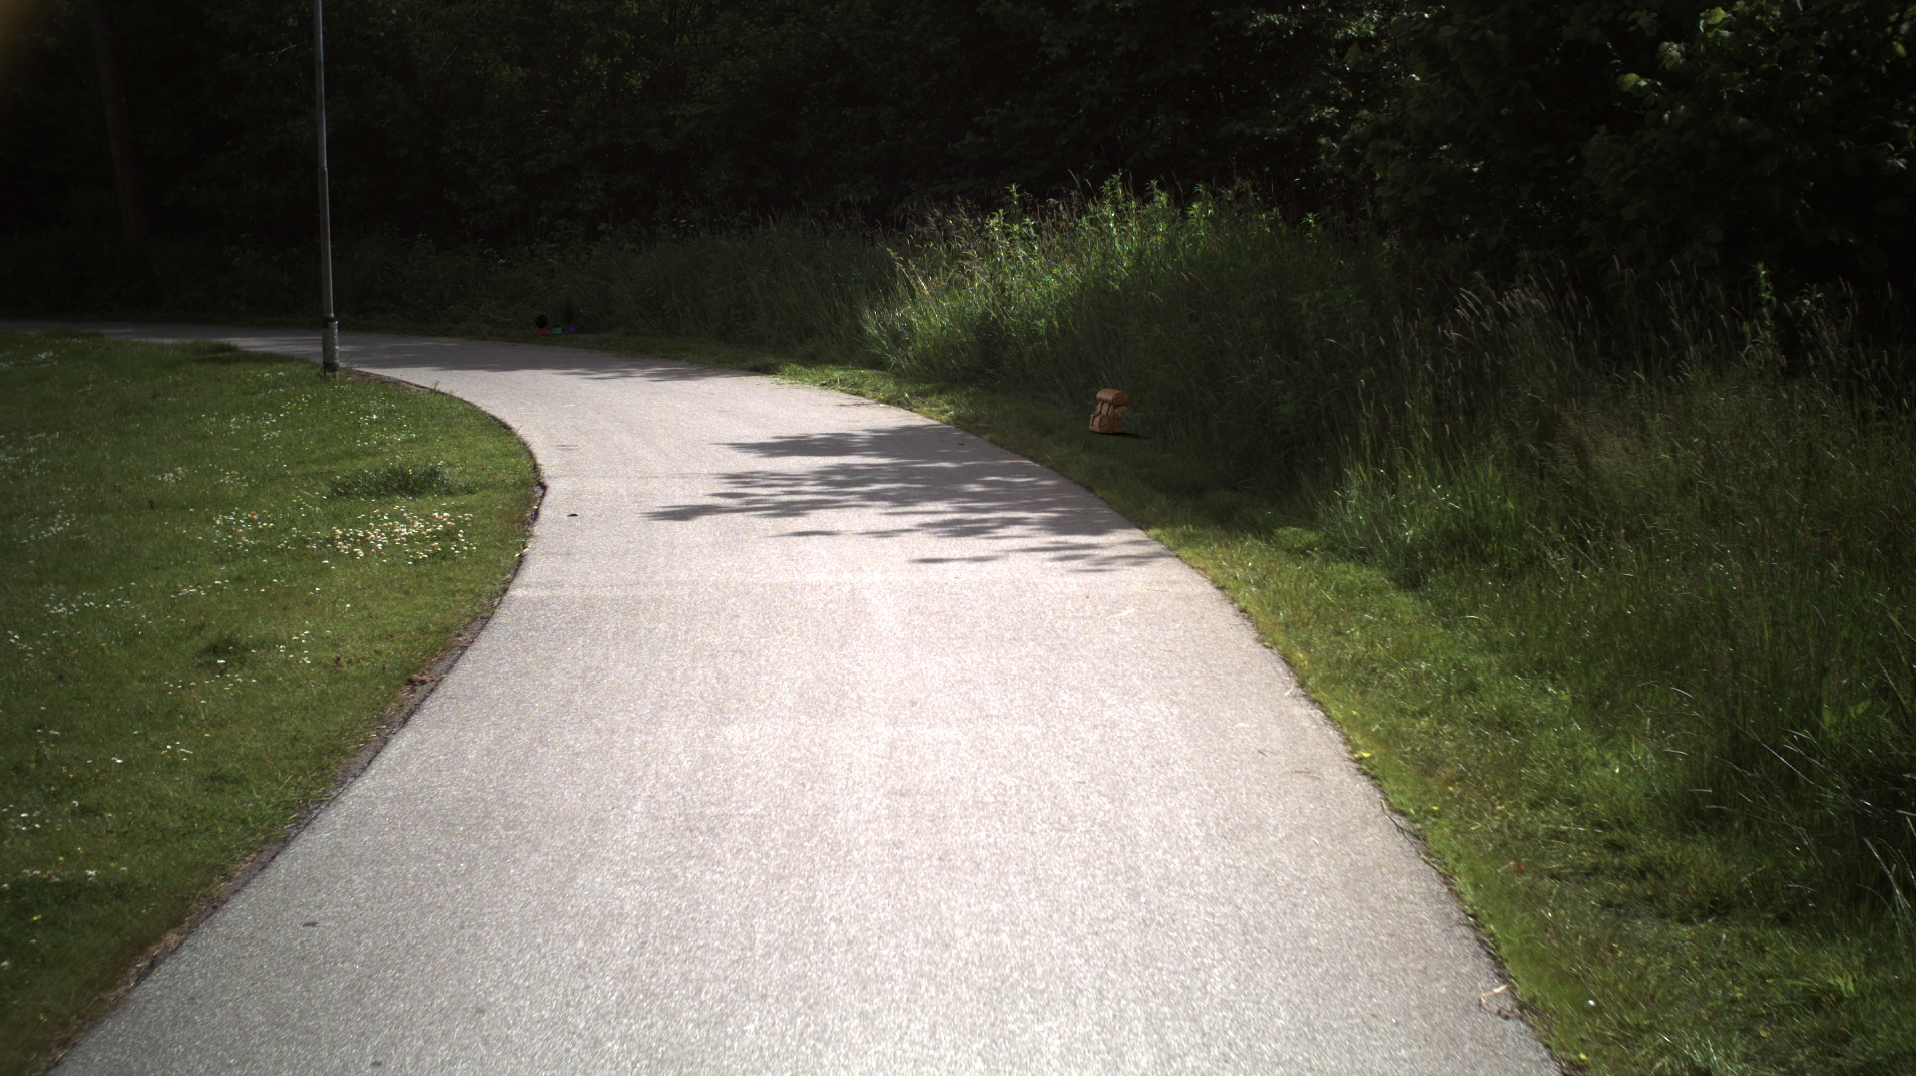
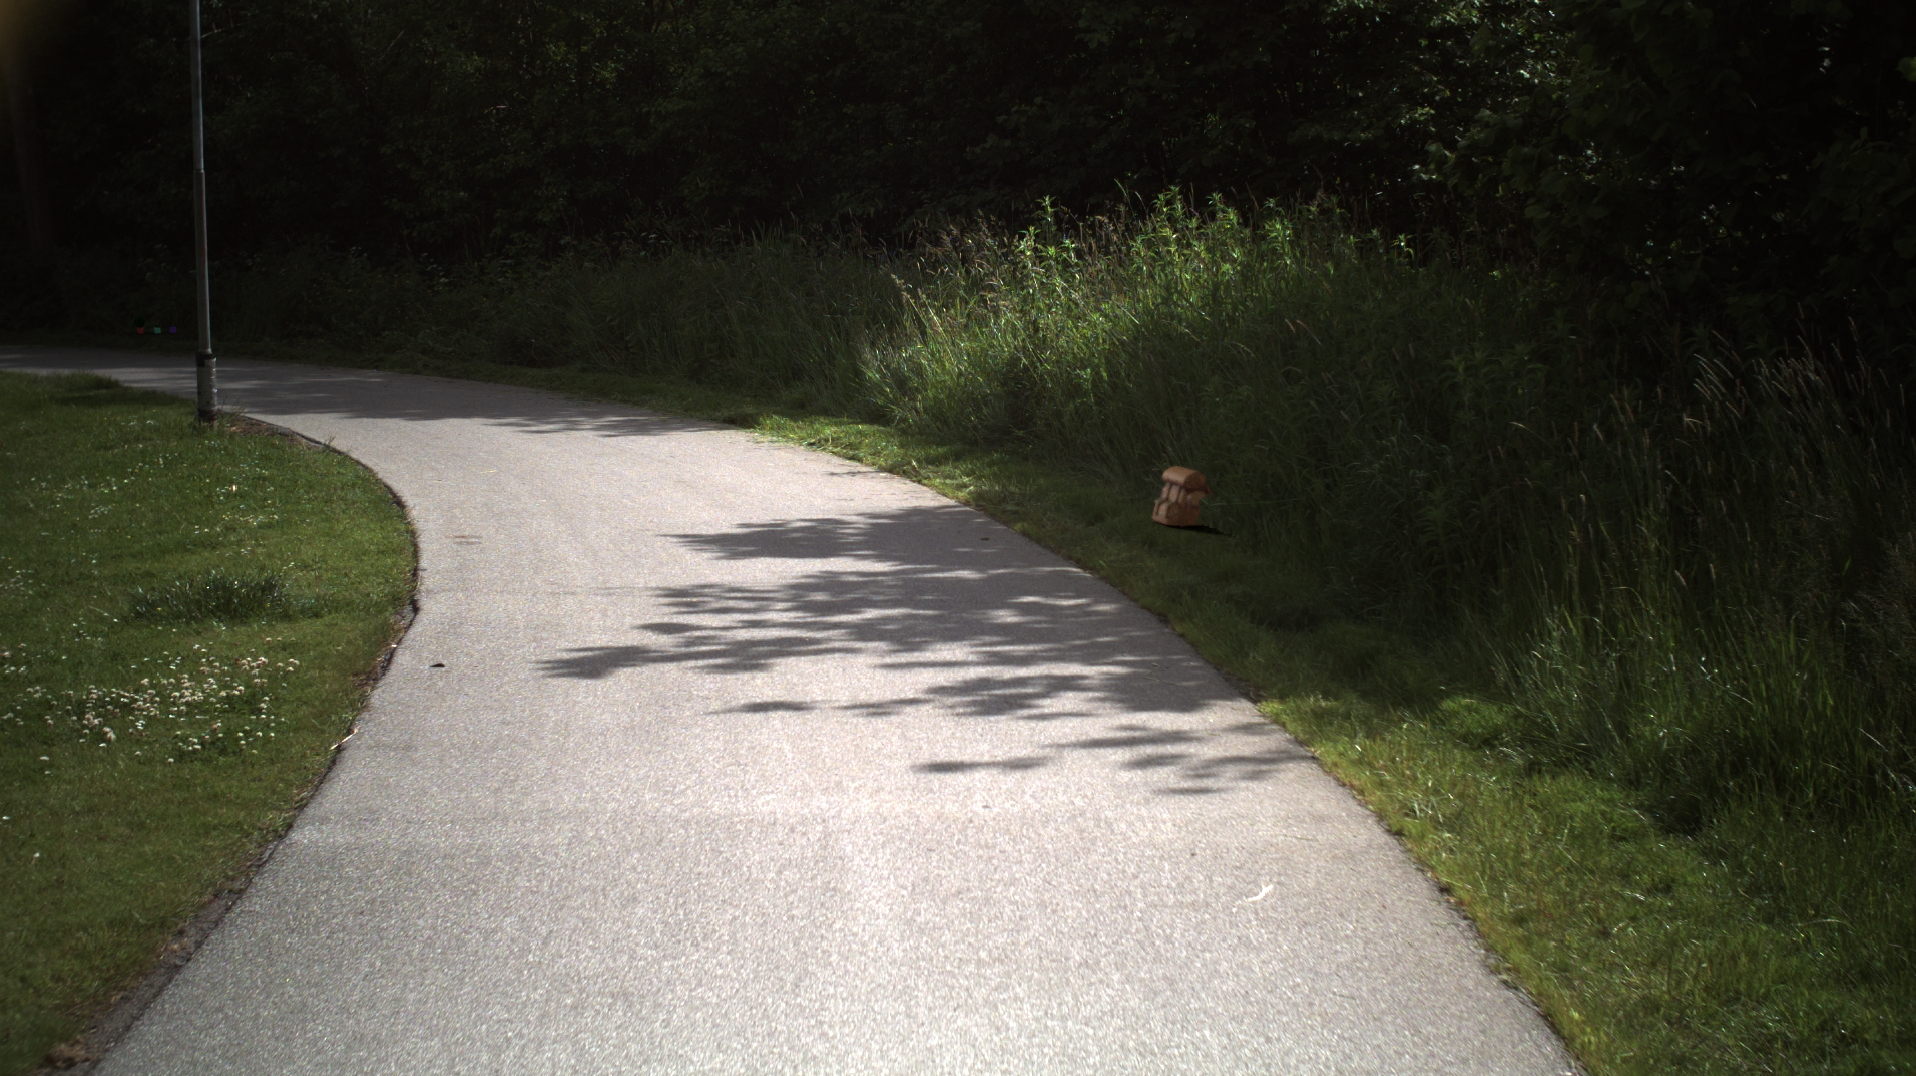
potted plant: present [534,297,575,335] -> present [133,301,178,334]

